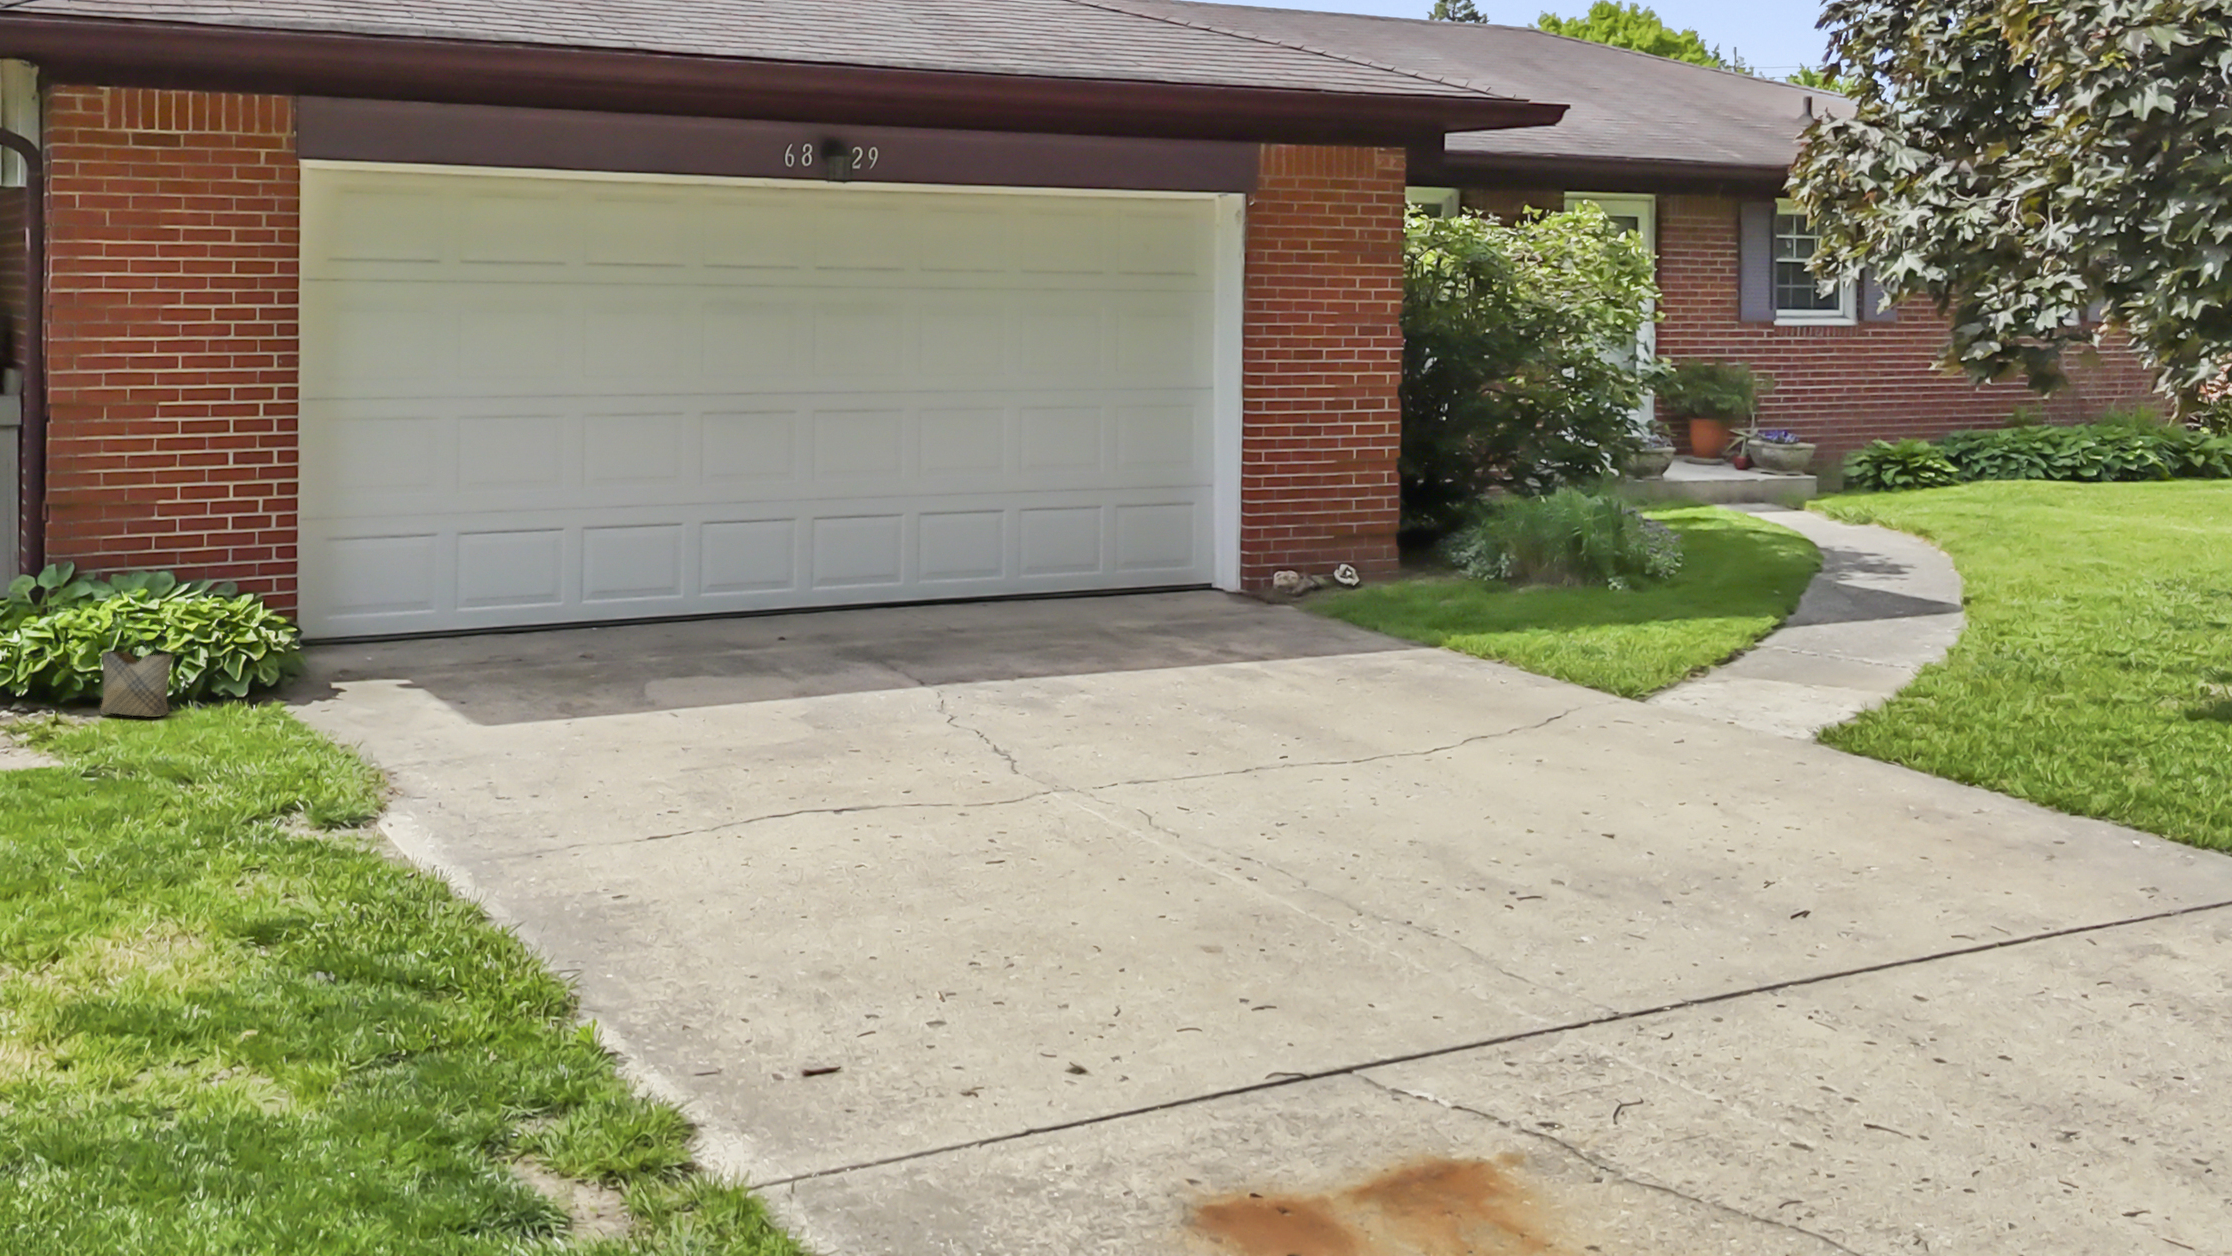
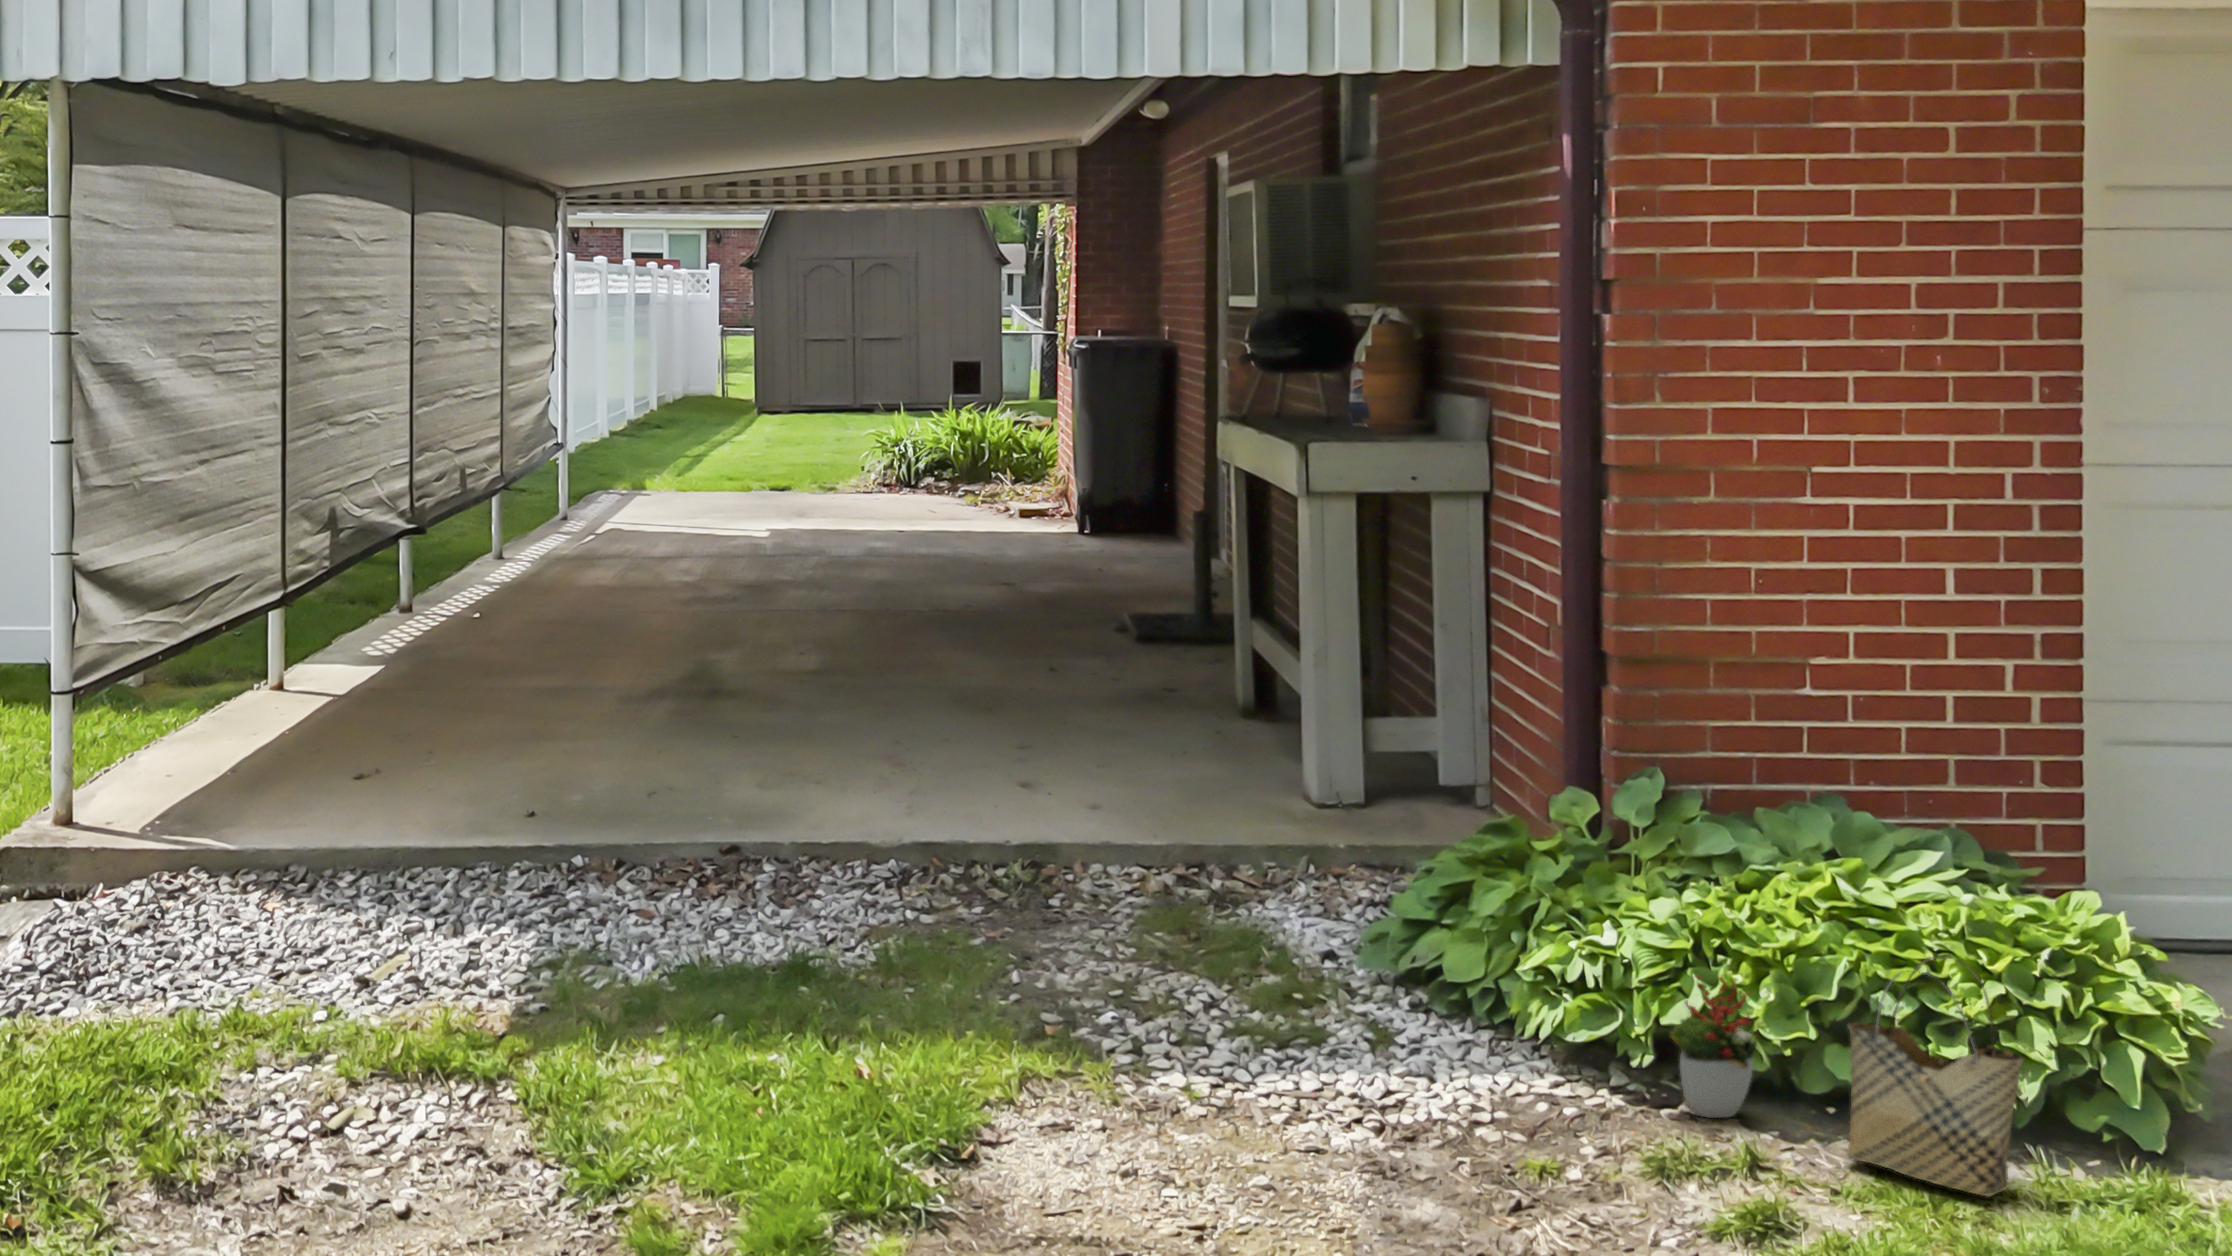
decorative plant: none [26,641,71,710] -> present [1670,976,1757,1118]

